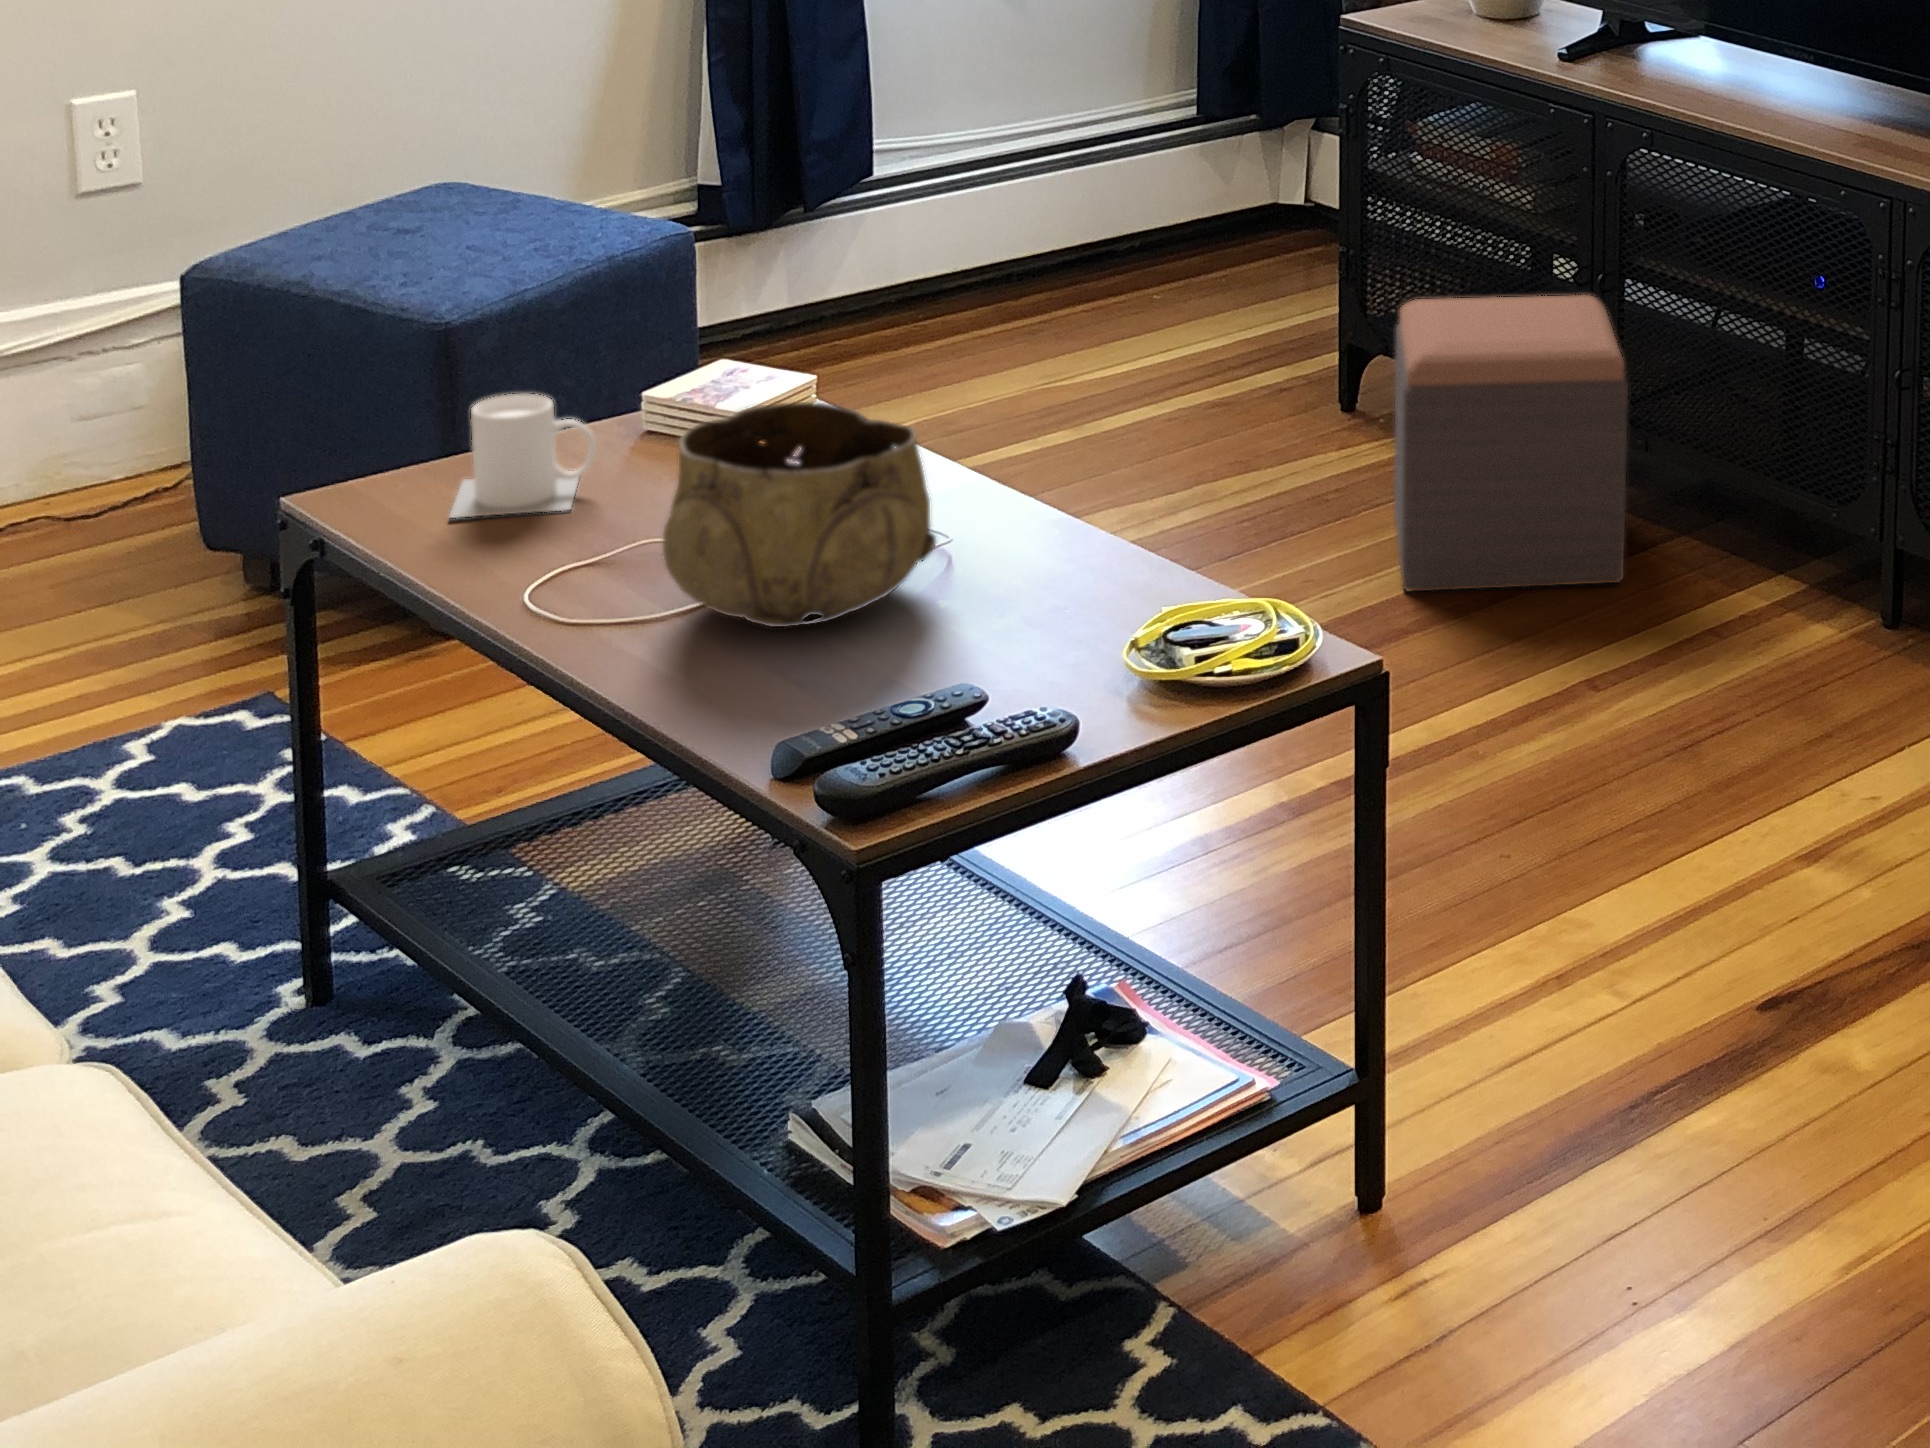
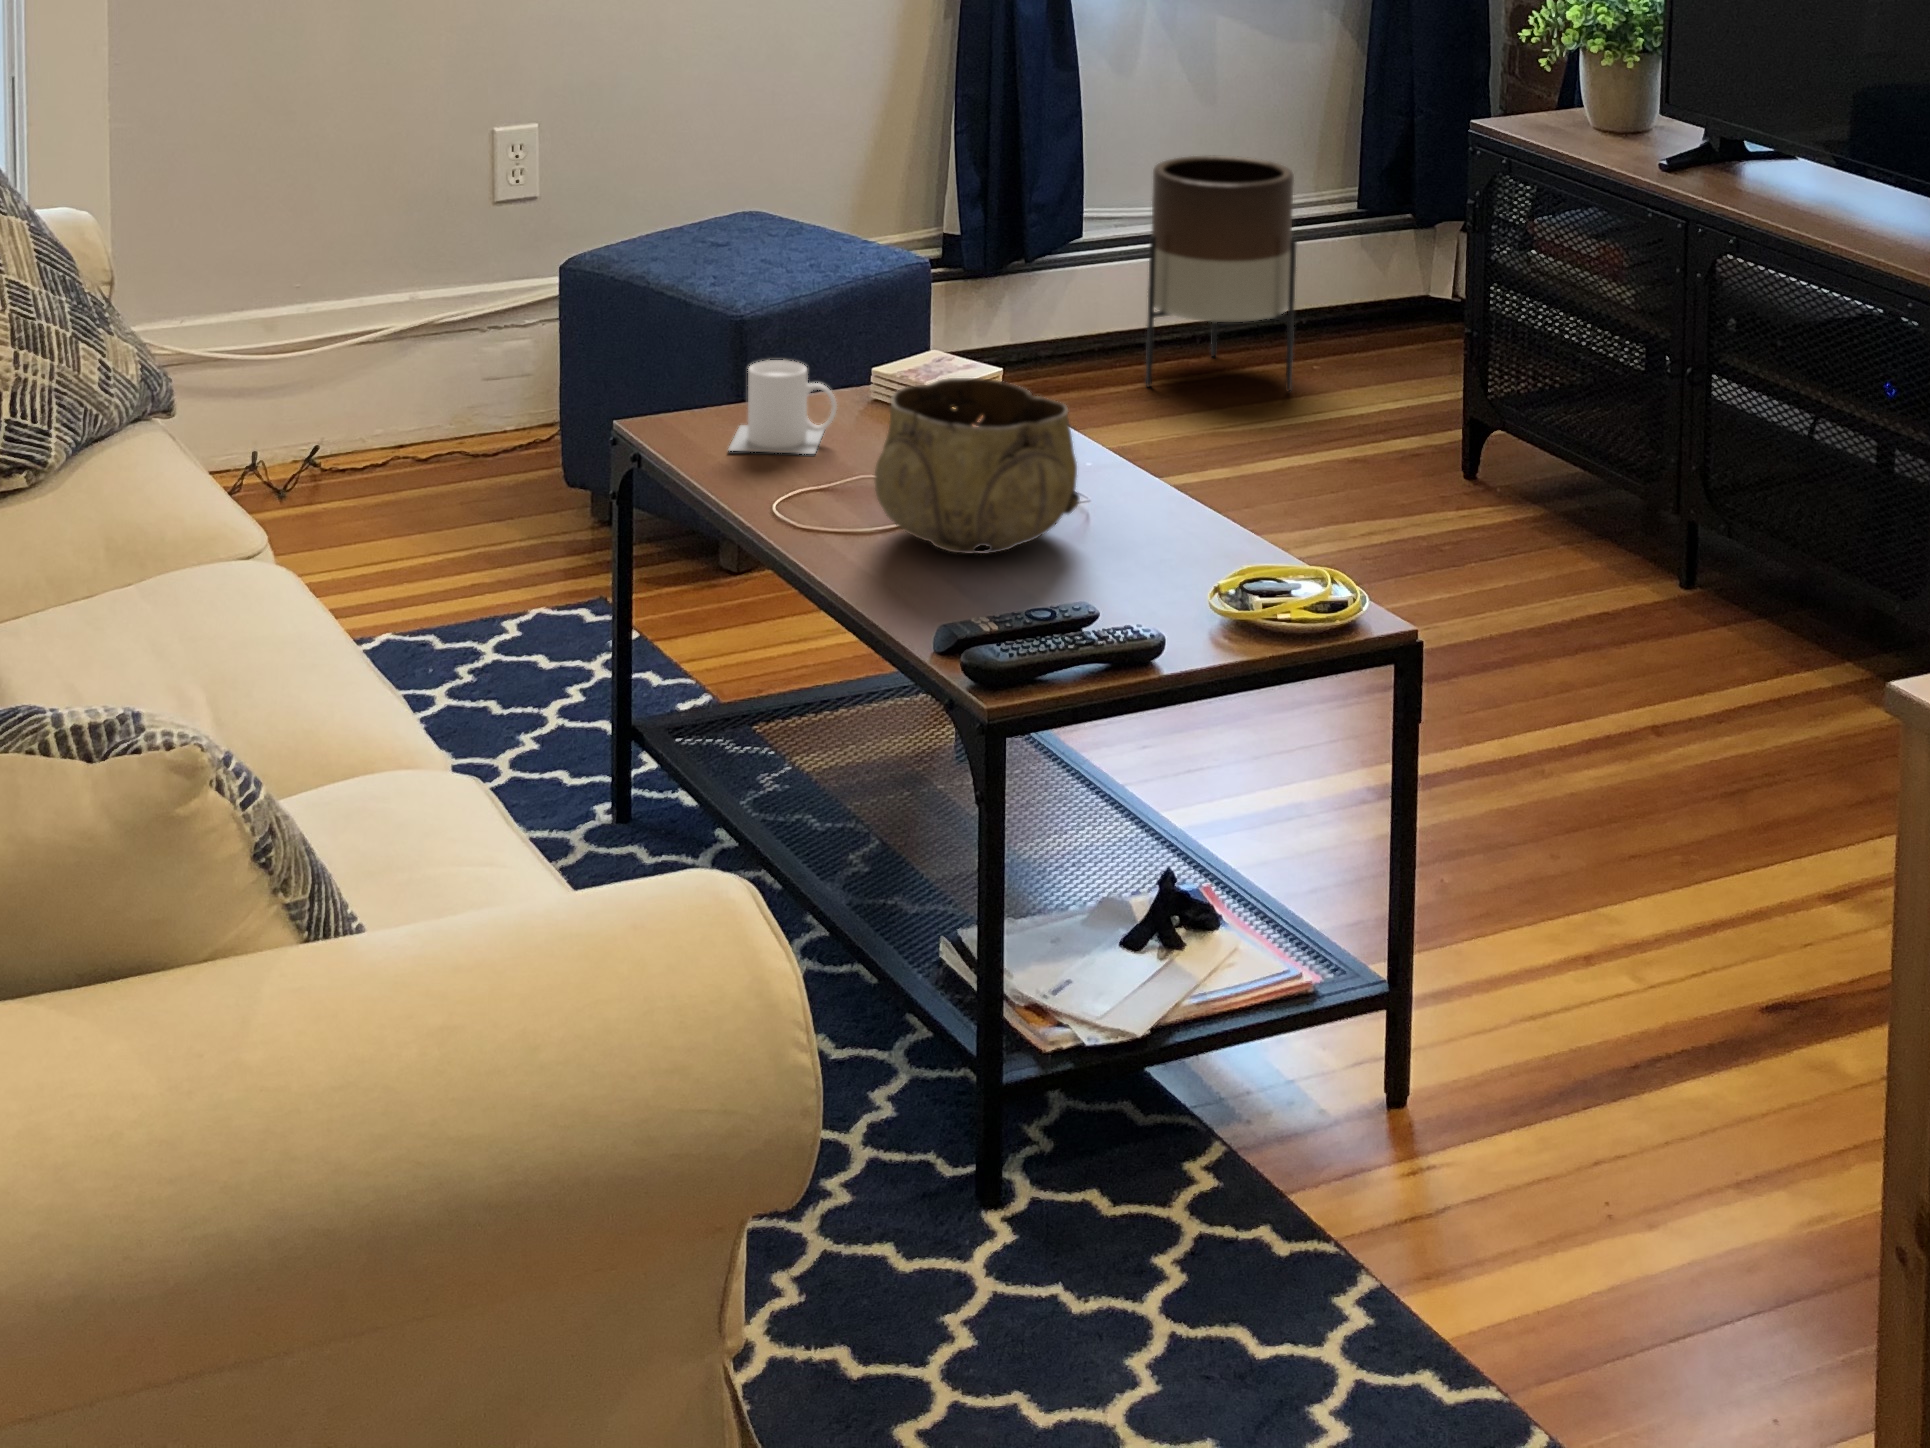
planter: none [953,66,1130,339] -> present [1146,156,1296,391]
footstool: present [1394,295,1628,591] -> none [1498,374,1709,647]

